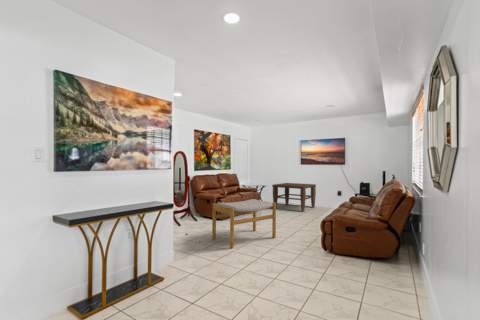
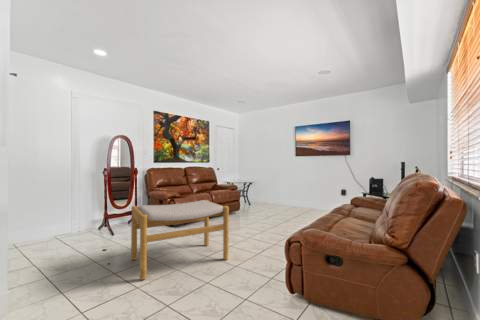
coffee table: present [272,183,316,211] -> none [256,179,313,216]

